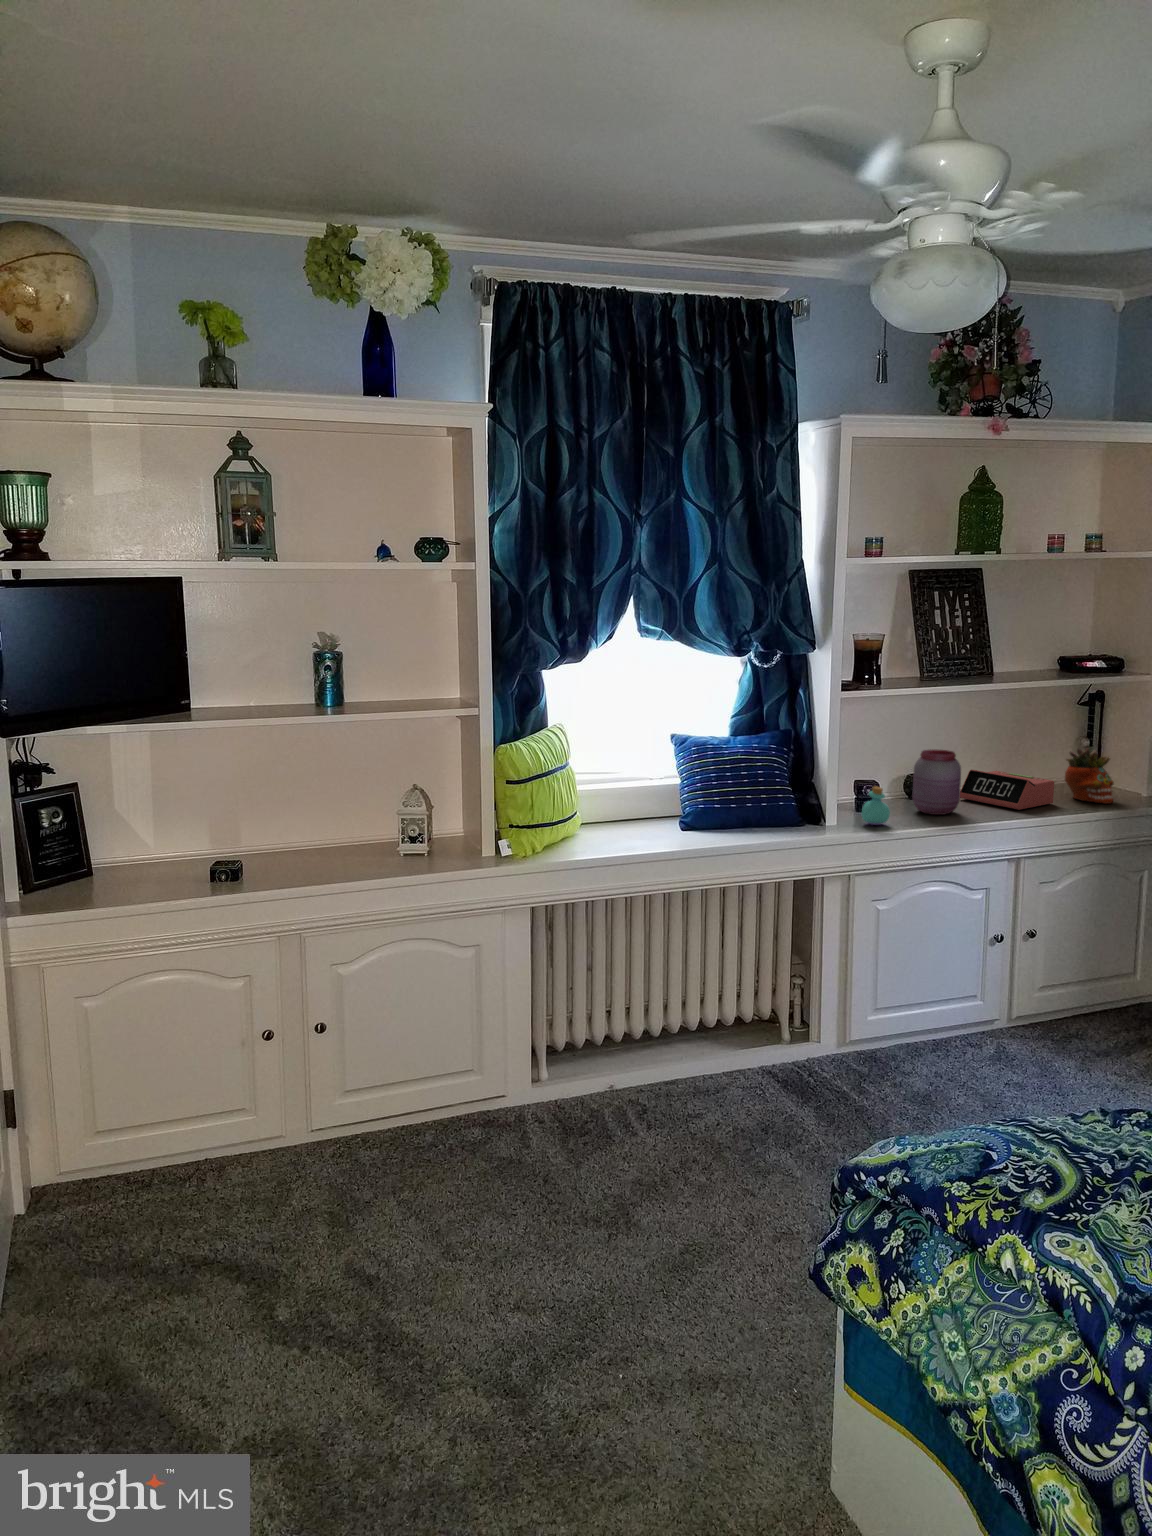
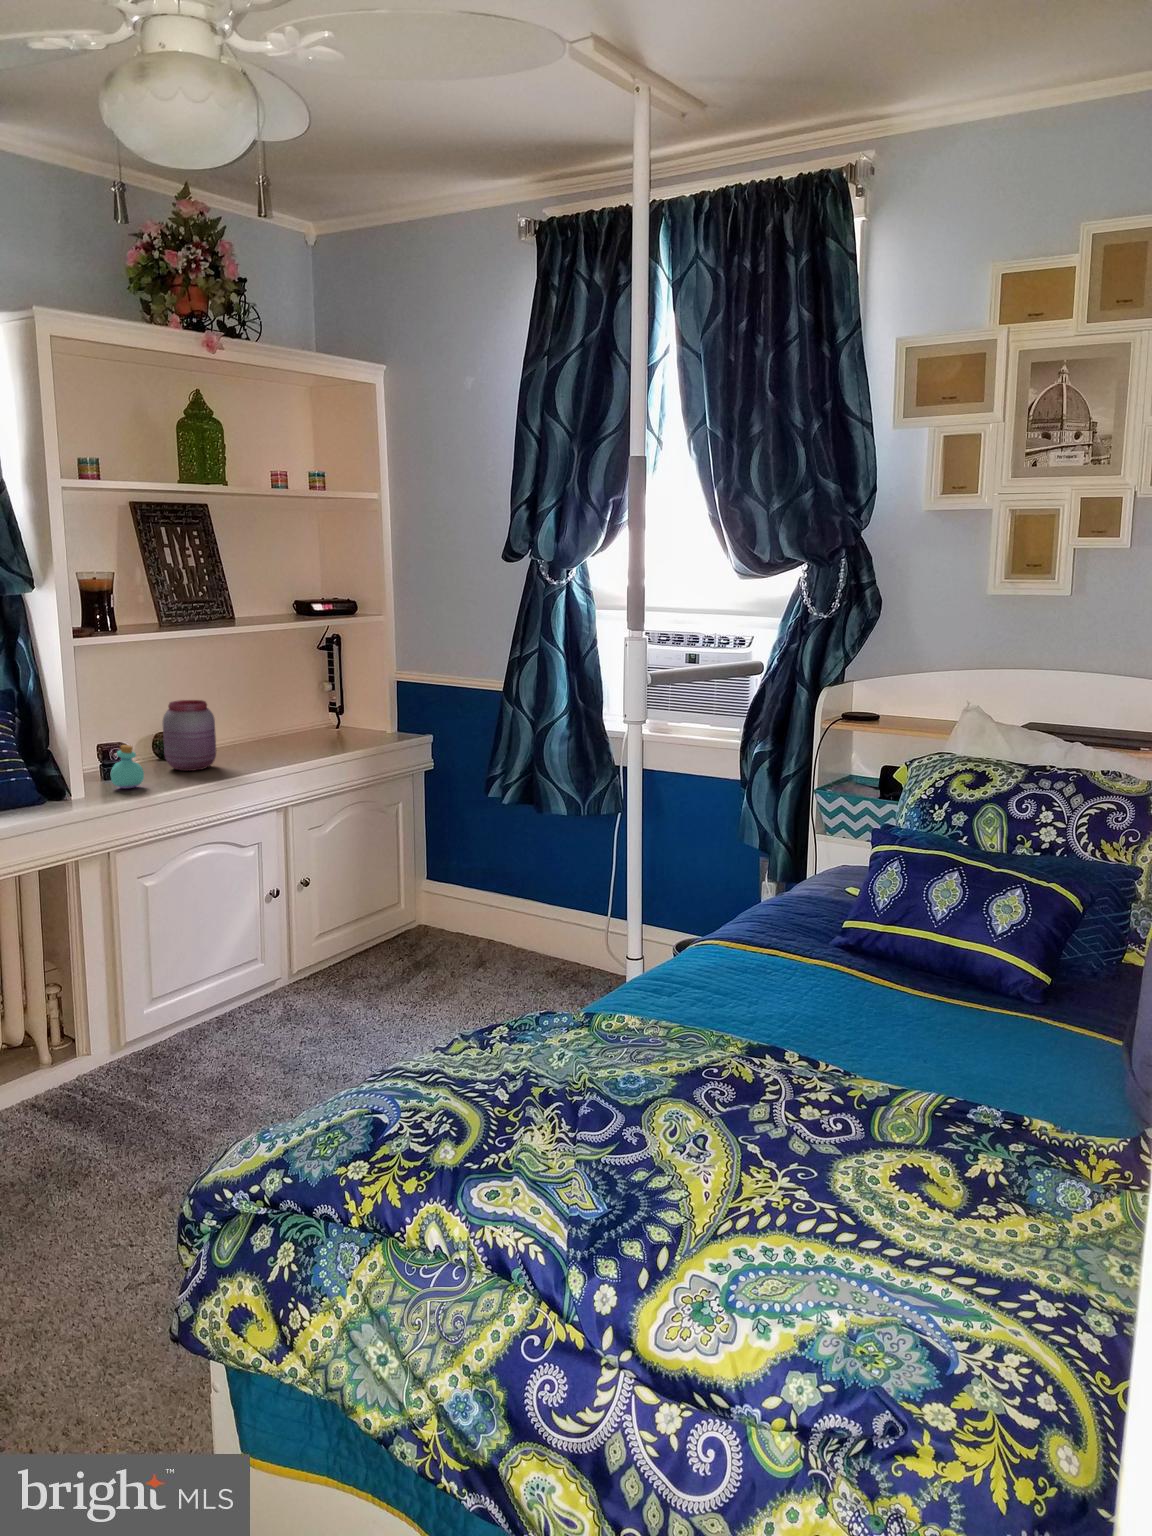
succulent planter: present [1065,748,1114,804] -> none [313,688,362,742]
alarm clock: present [960,770,1054,810] -> none [212,720,308,756]

